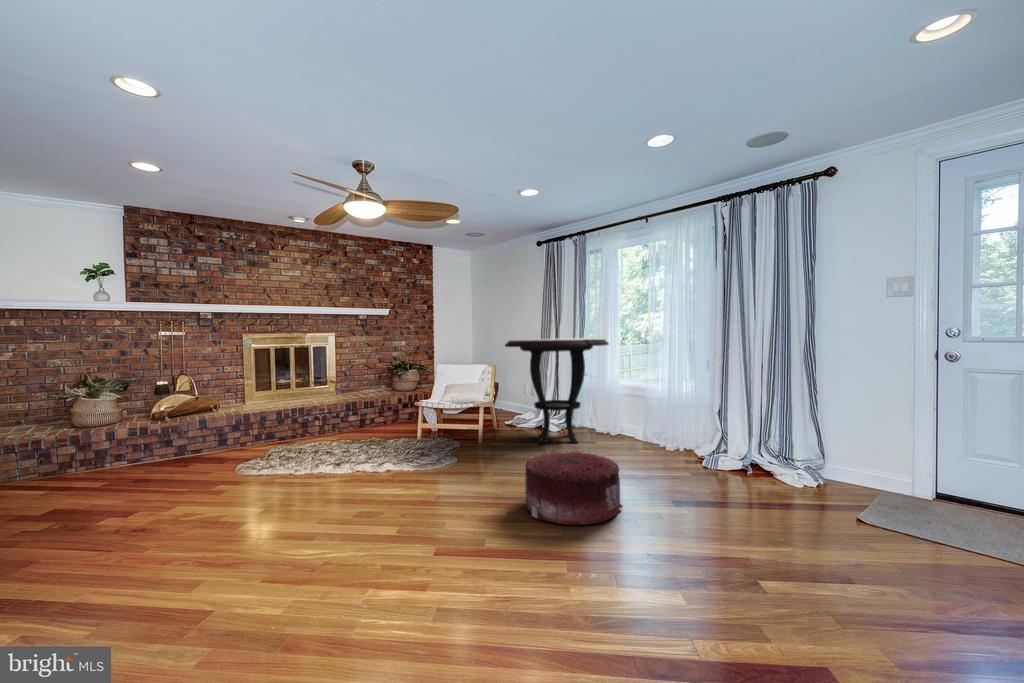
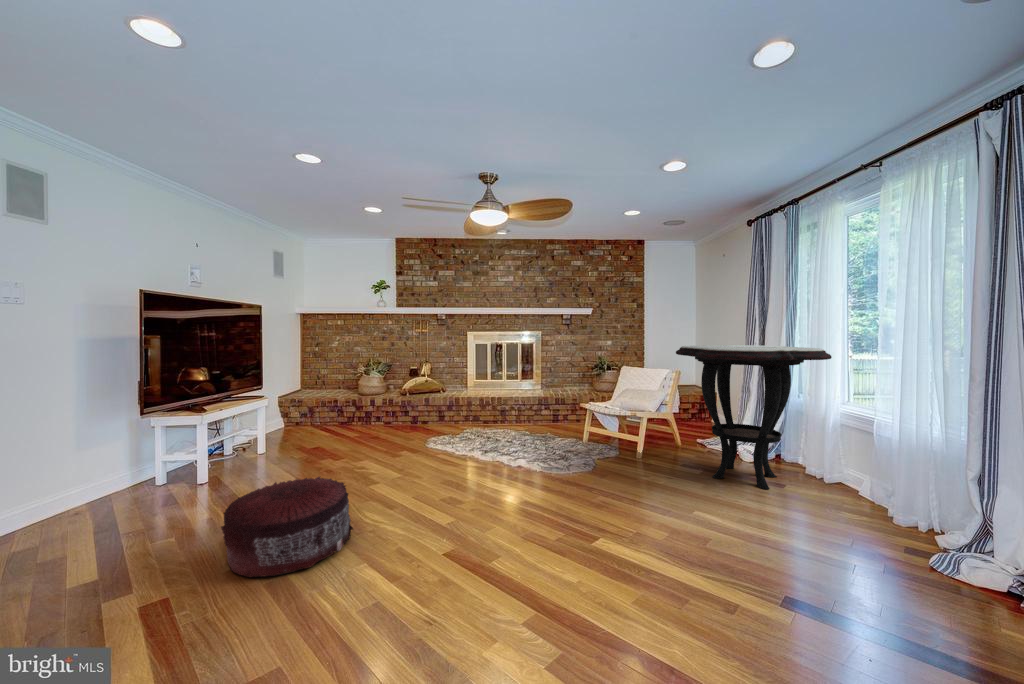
pouf: present [525,451,622,525] -> present [221,477,353,577]

